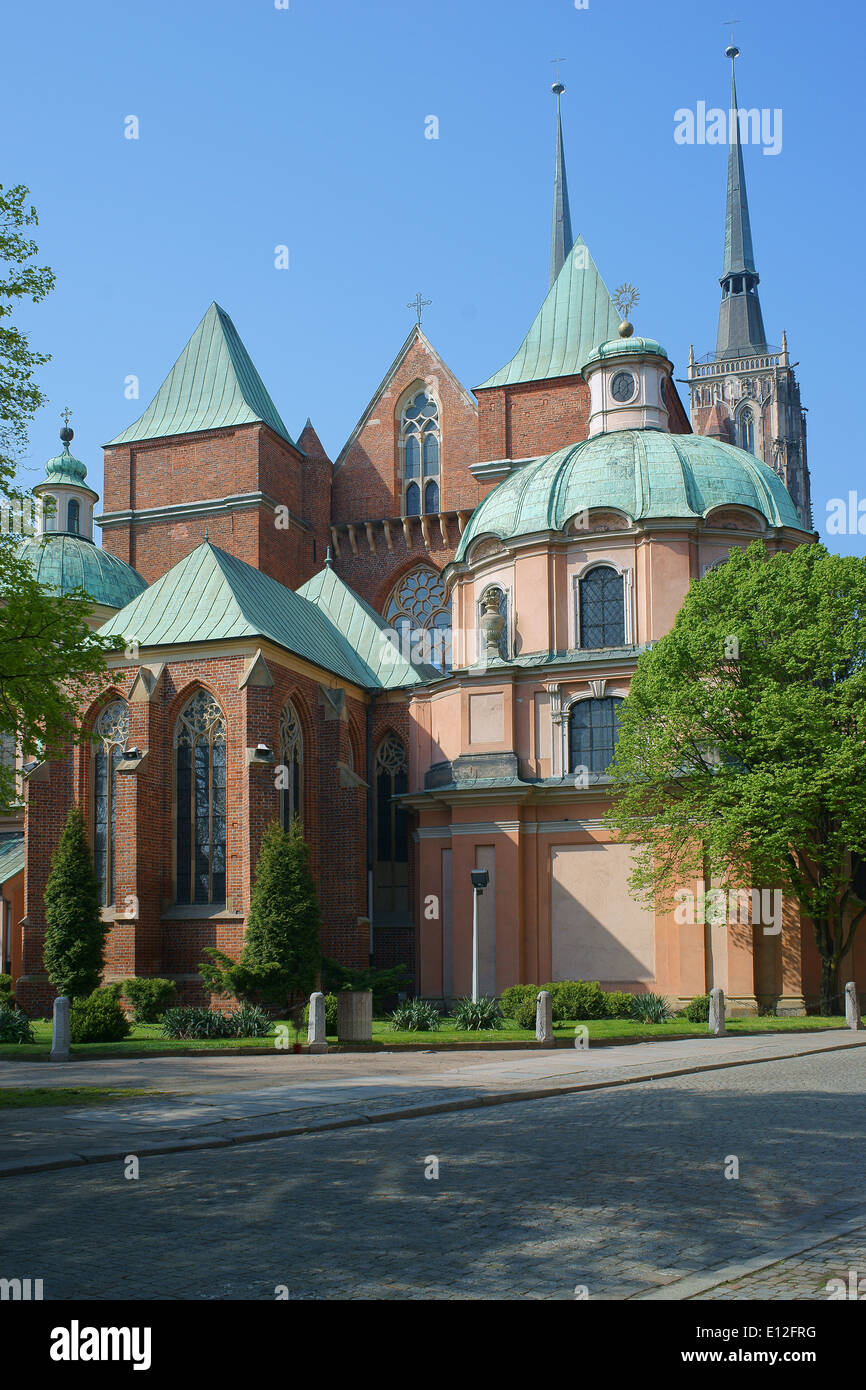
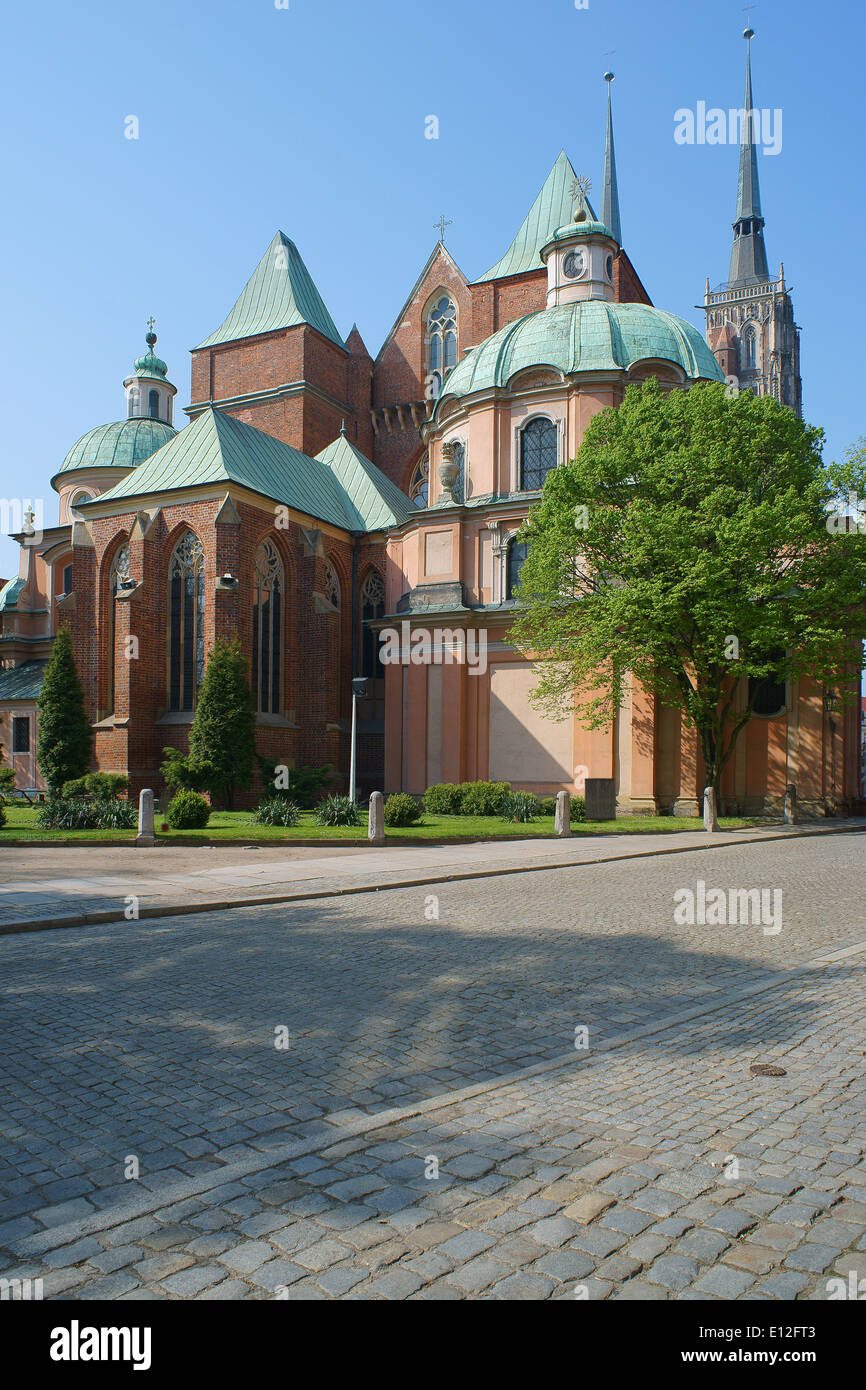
trash can: present [337,992,372,1042] -> present [585,778,616,820]

